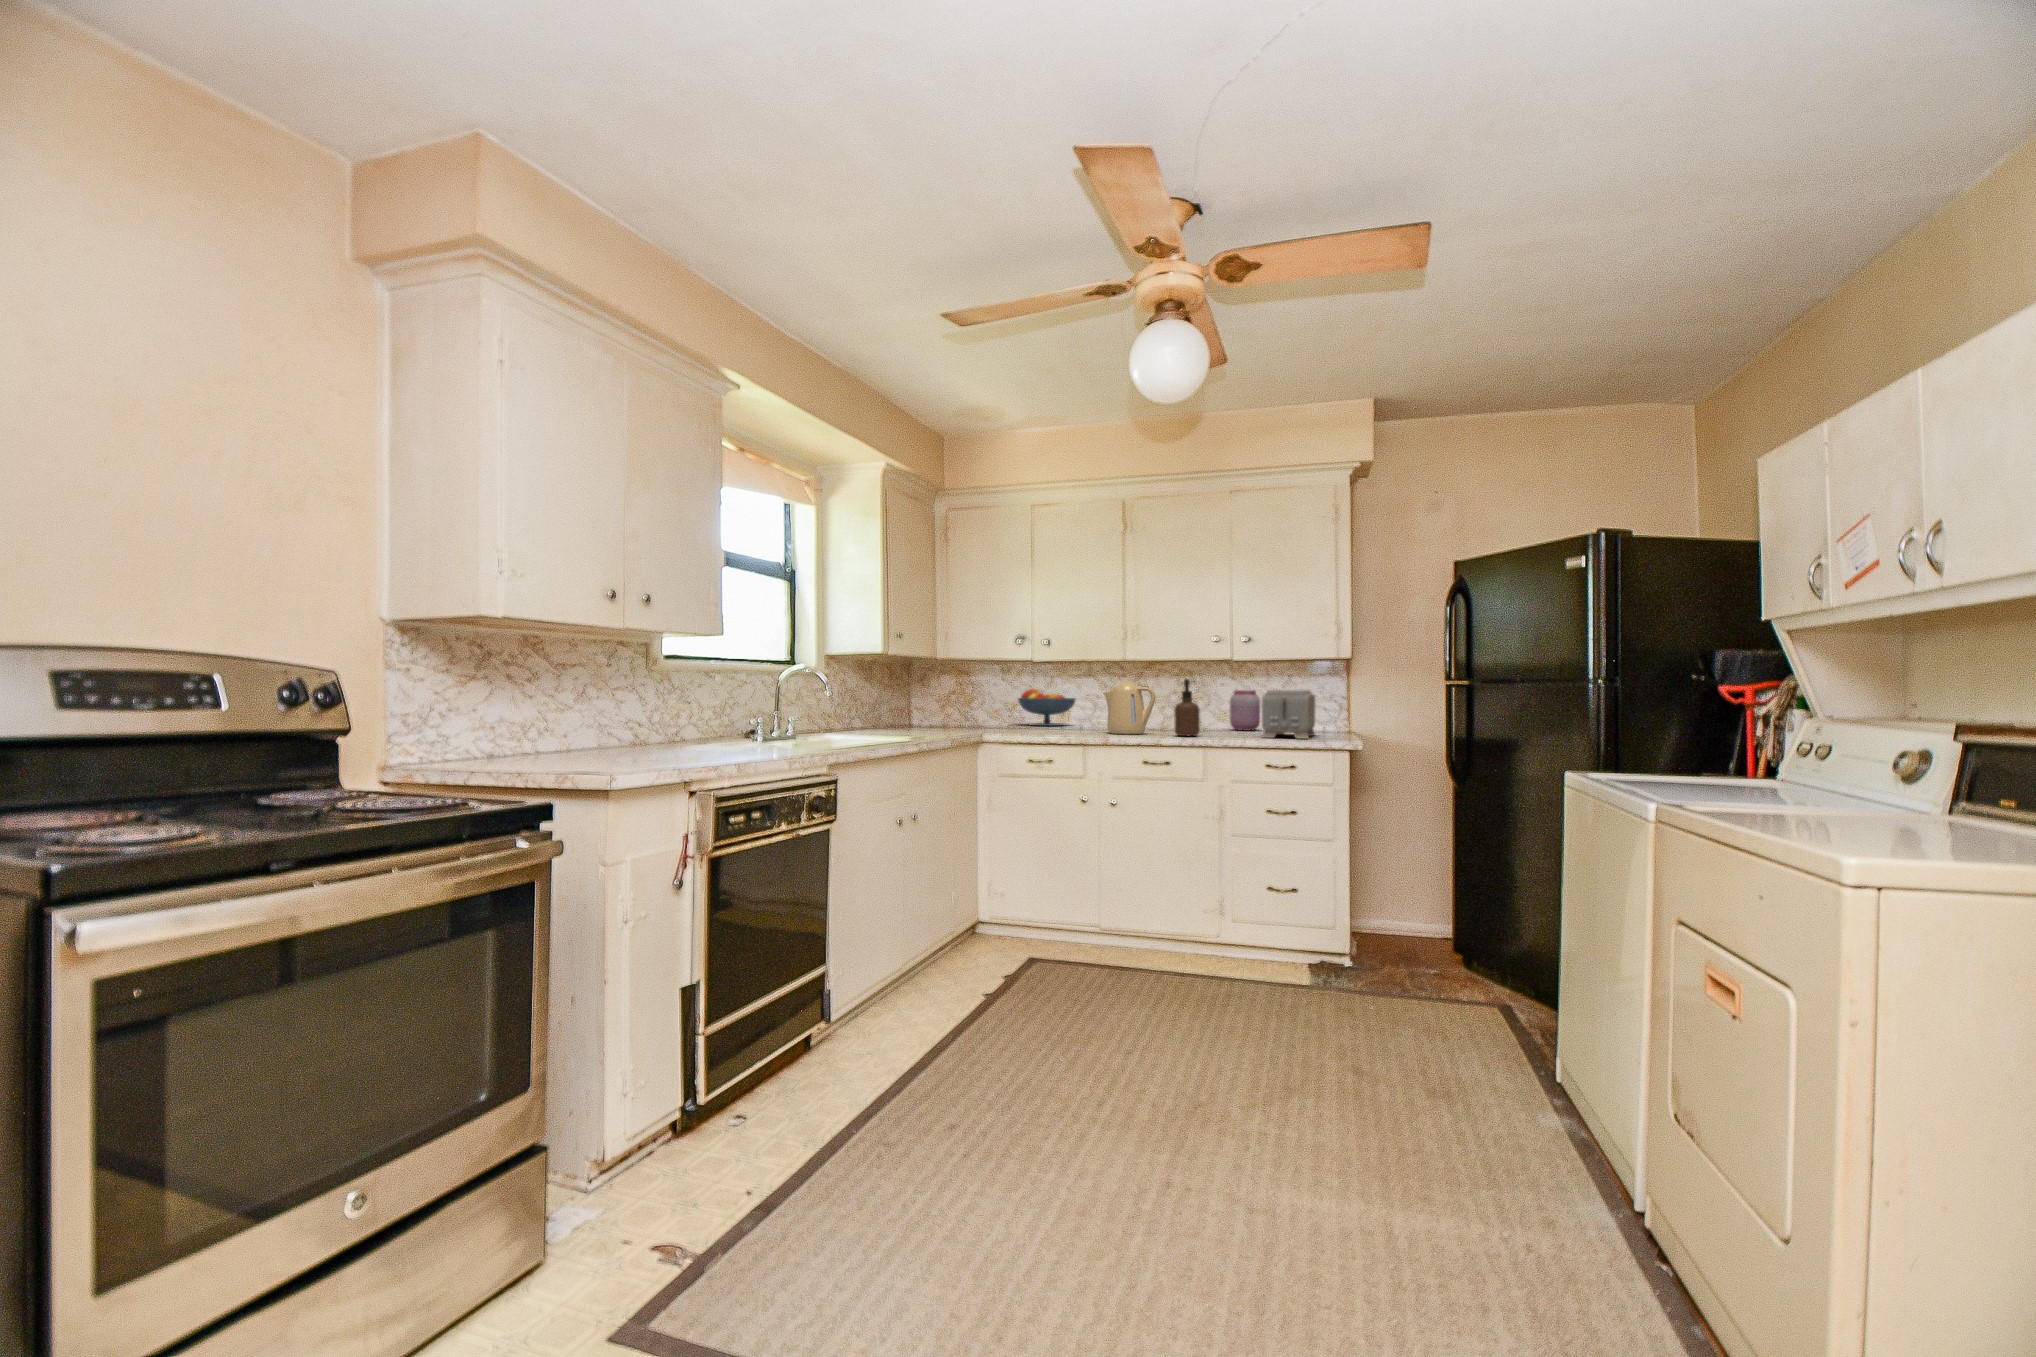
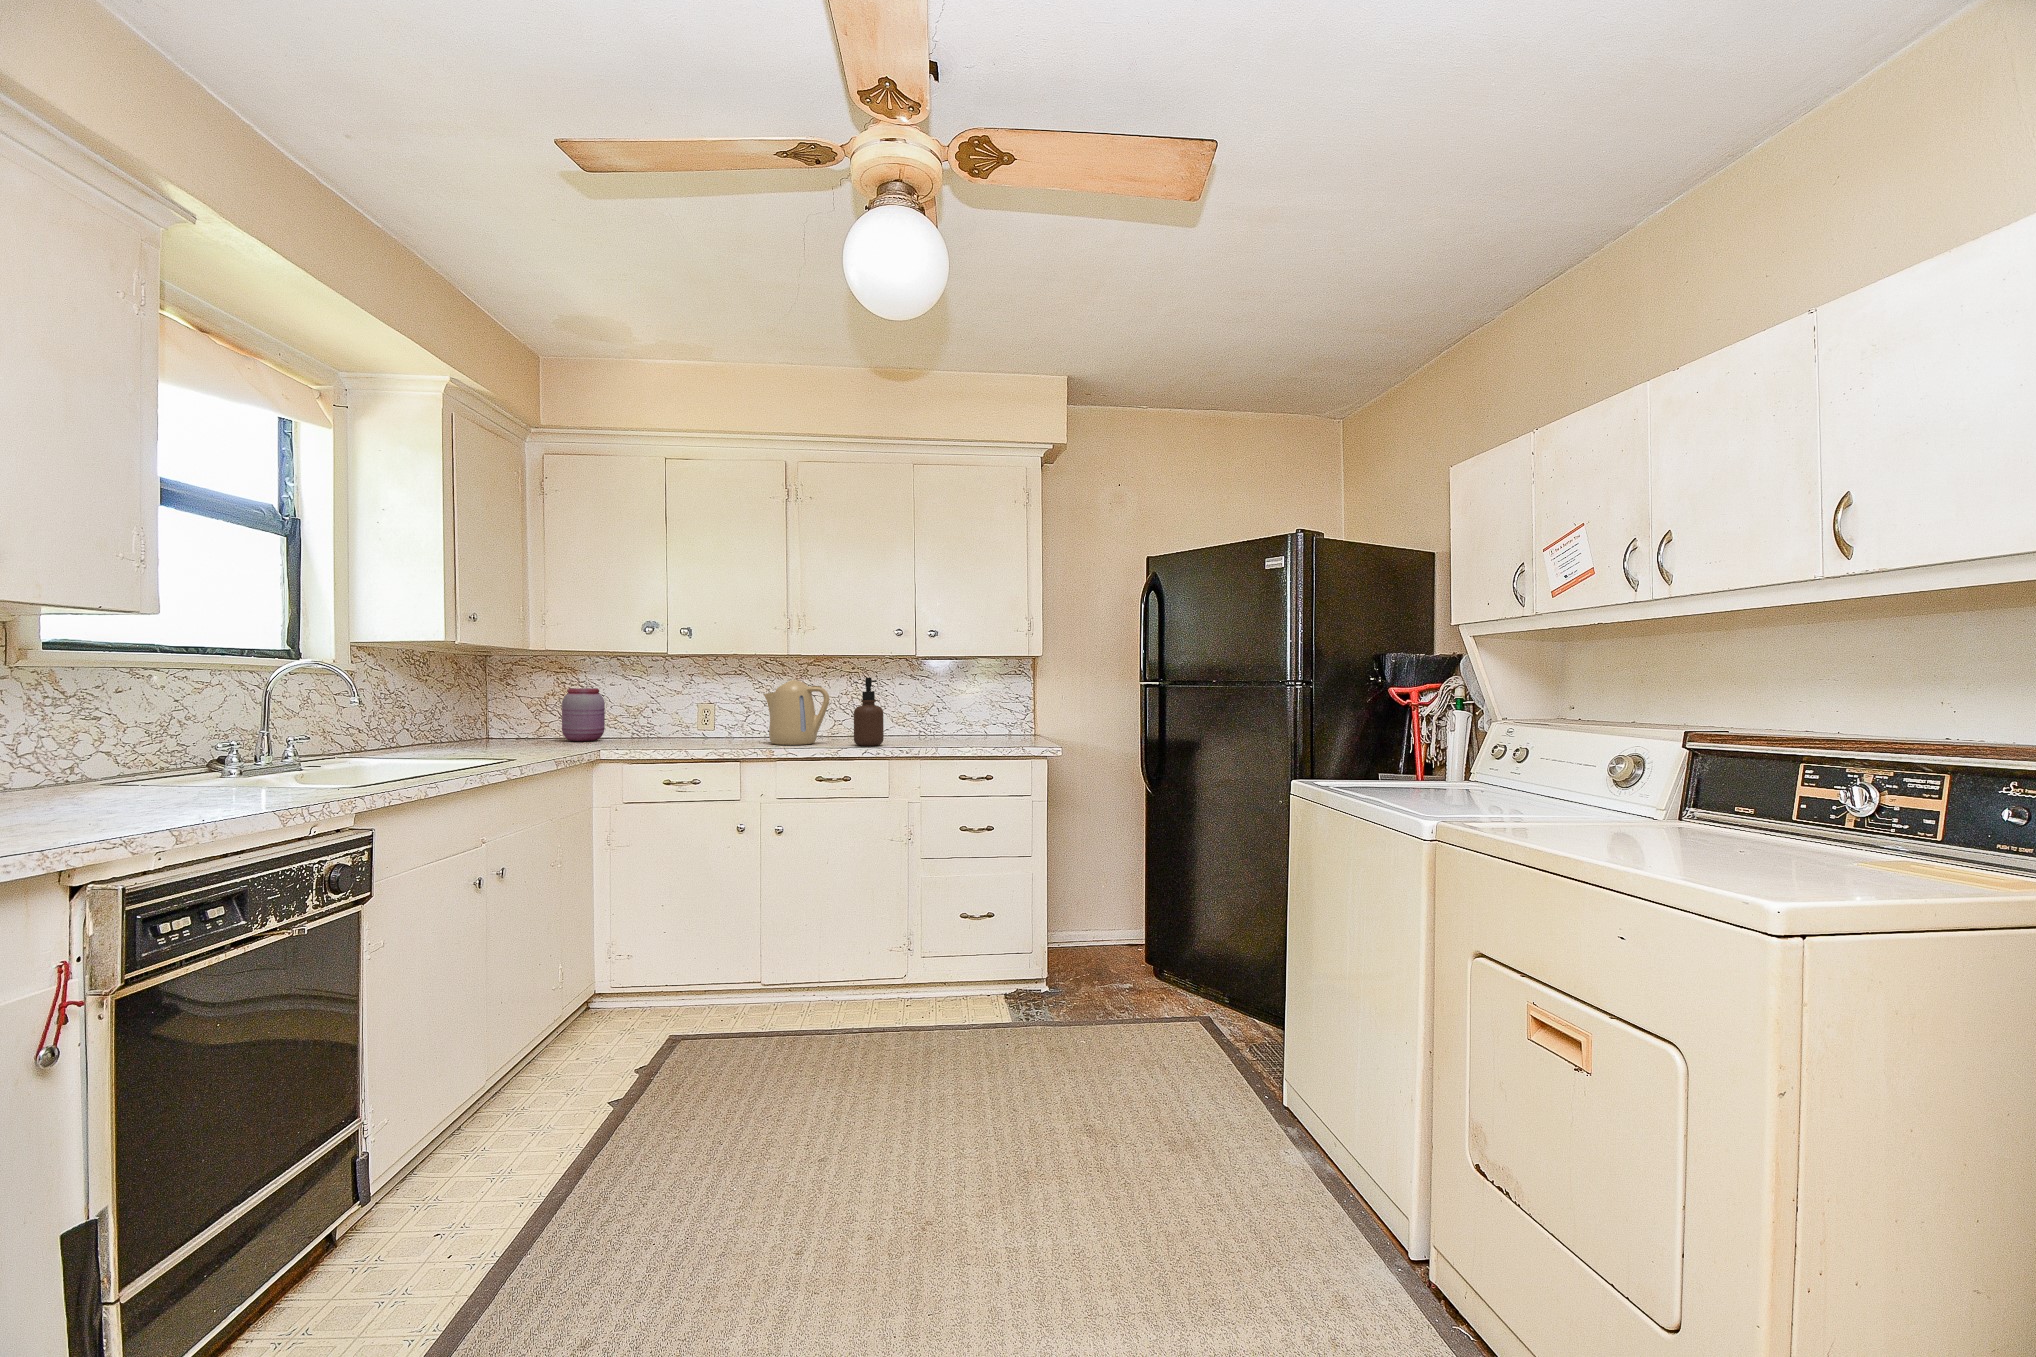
fruit bowl: present [1018,689,1076,726] -> none [643,688,722,735]
jar: present [1230,690,1260,731] -> present [562,688,605,741]
toaster: present [1262,690,1315,739] -> none [954,690,1008,745]

